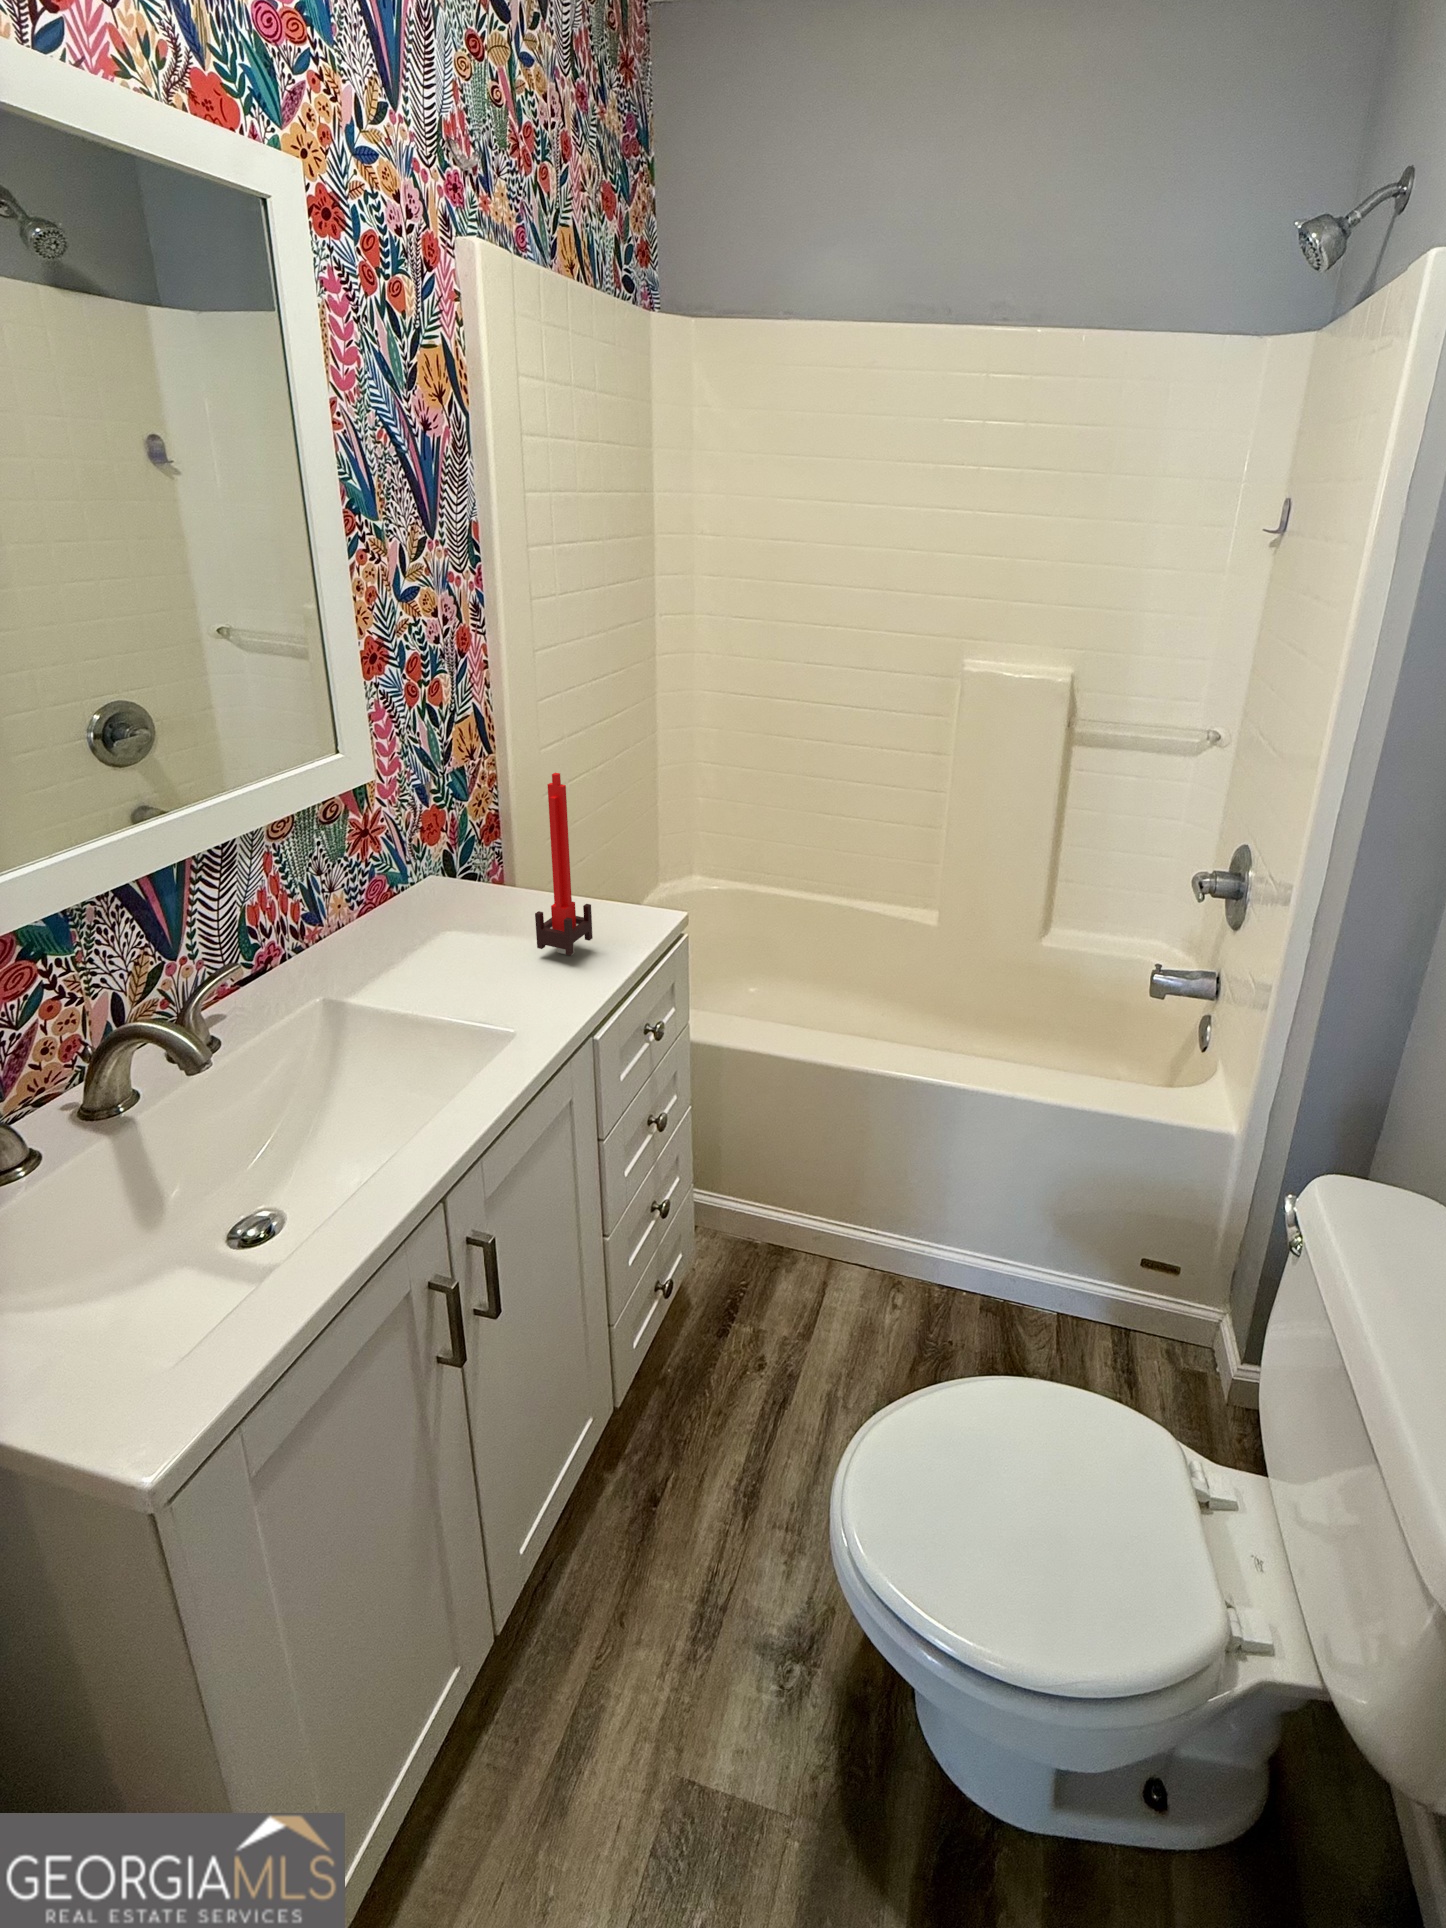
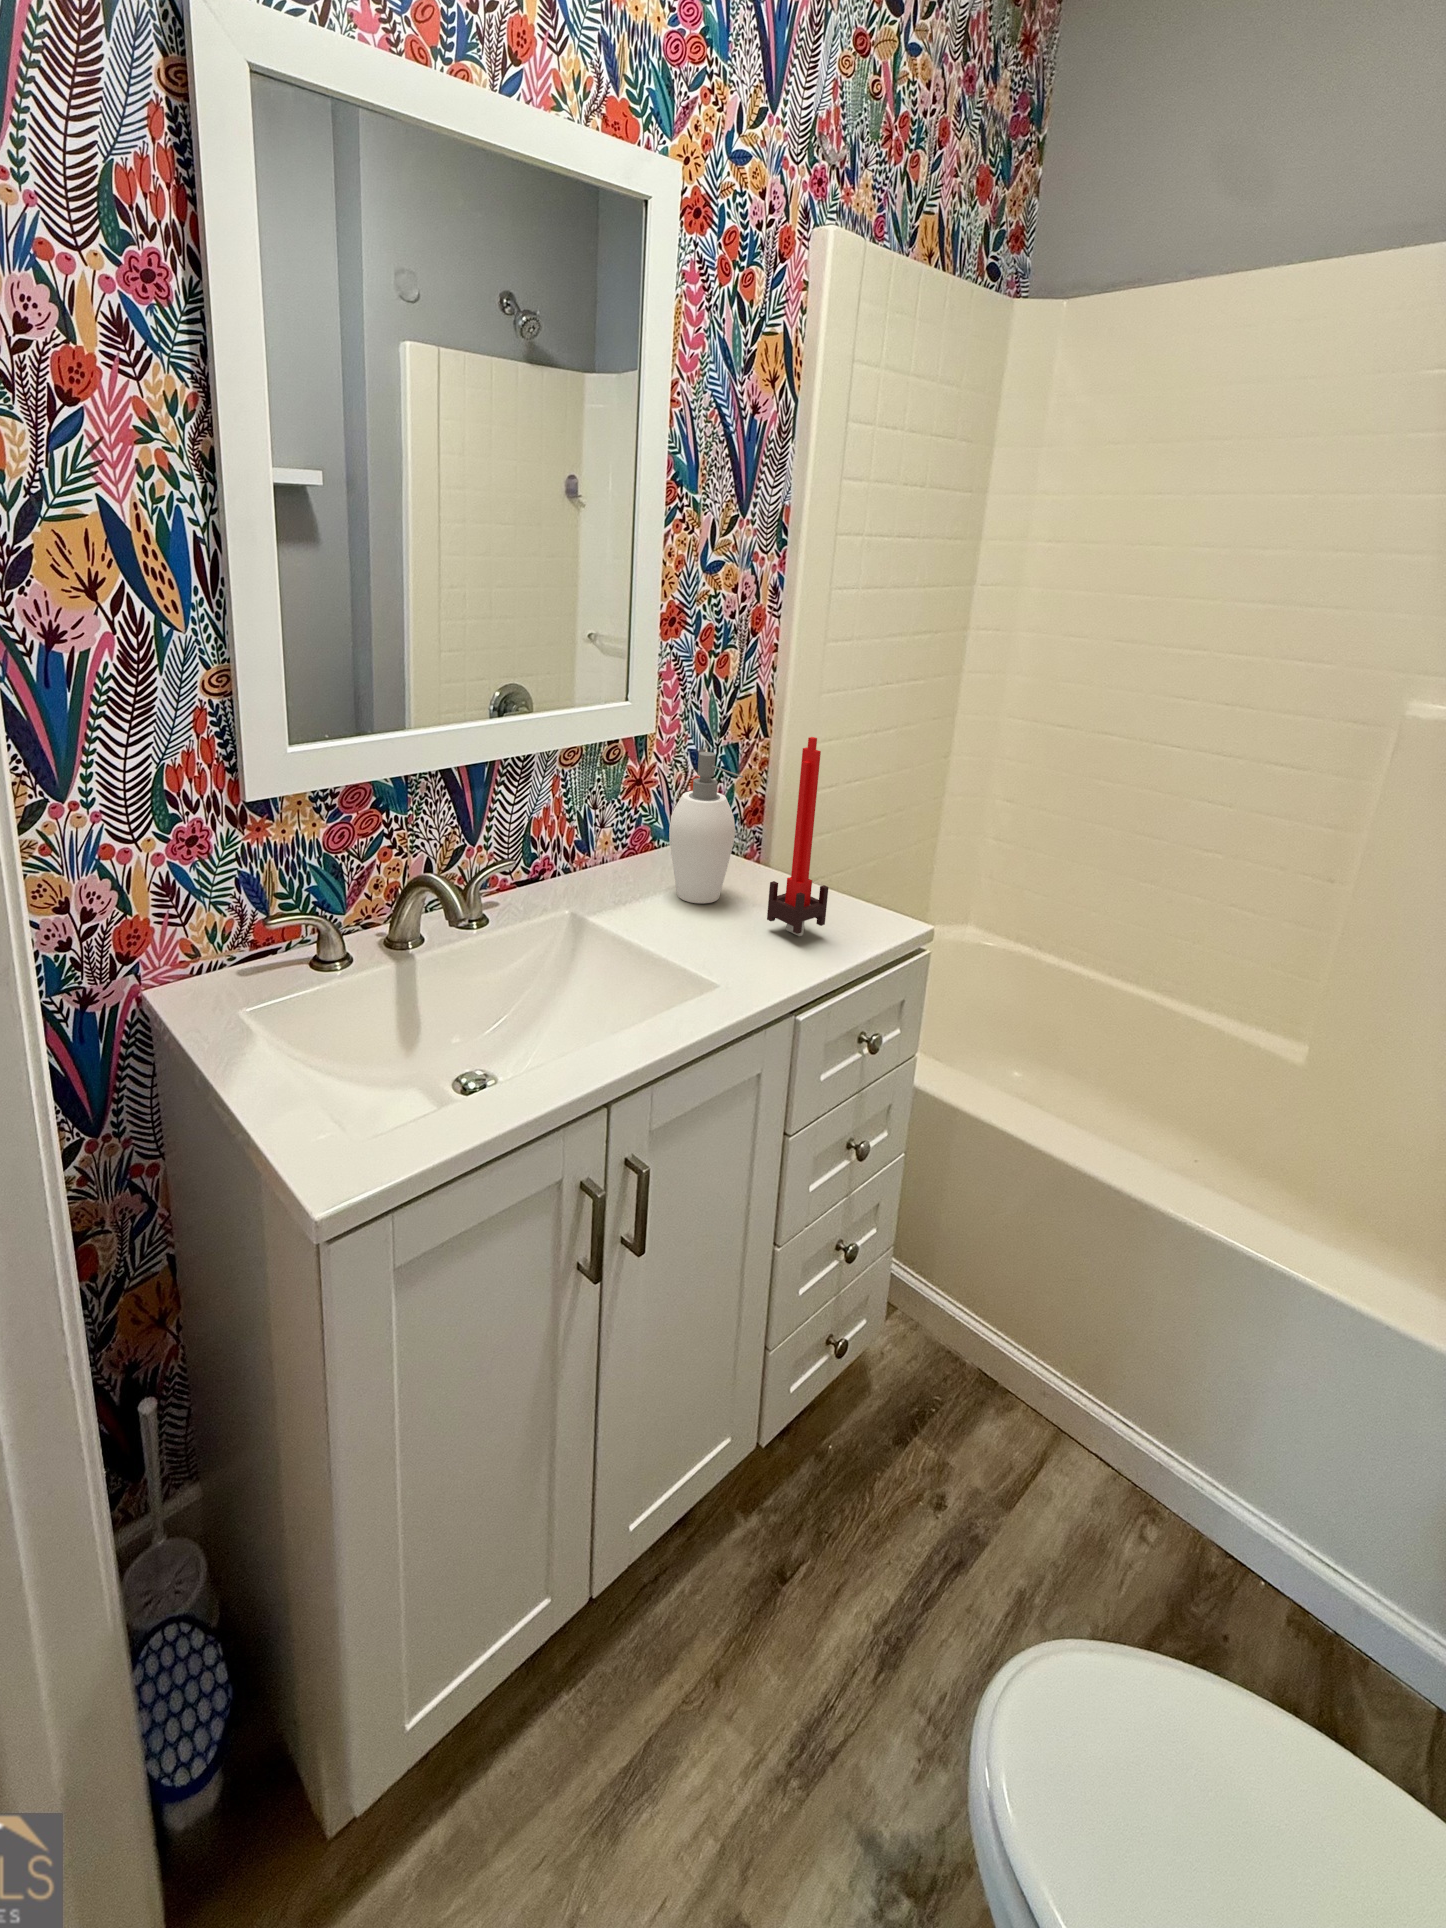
soap dispenser: none [415,797,491,949] -> present [669,752,743,903]

